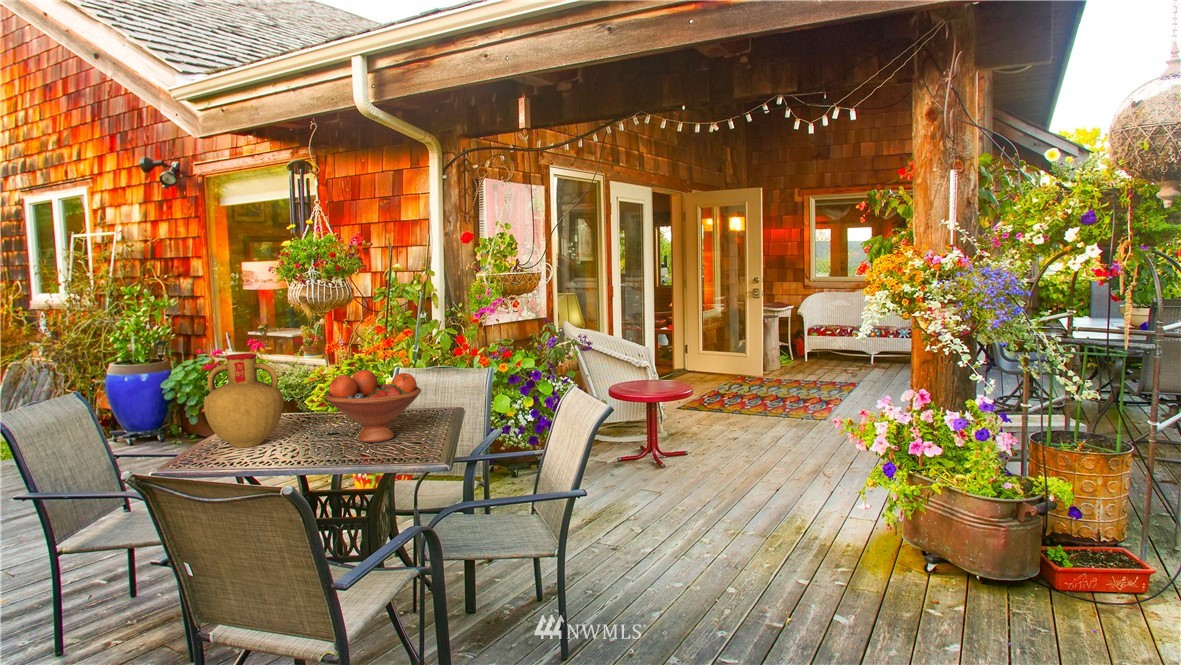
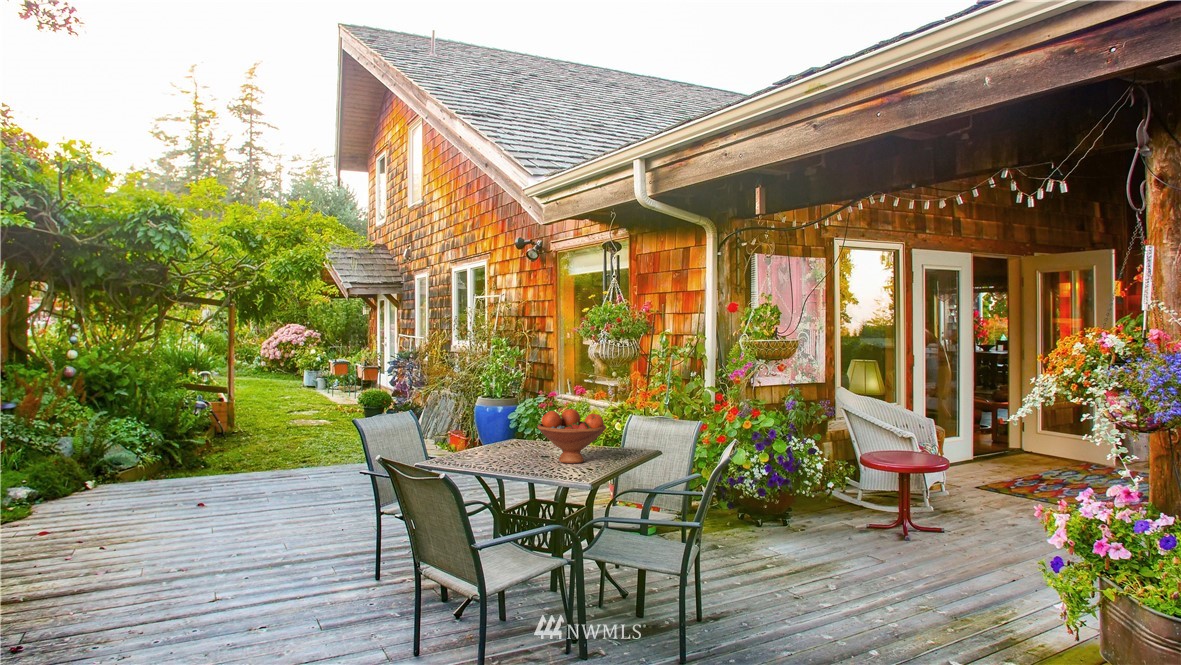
vase: present [204,353,284,448] -> none [467,390,519,456]

